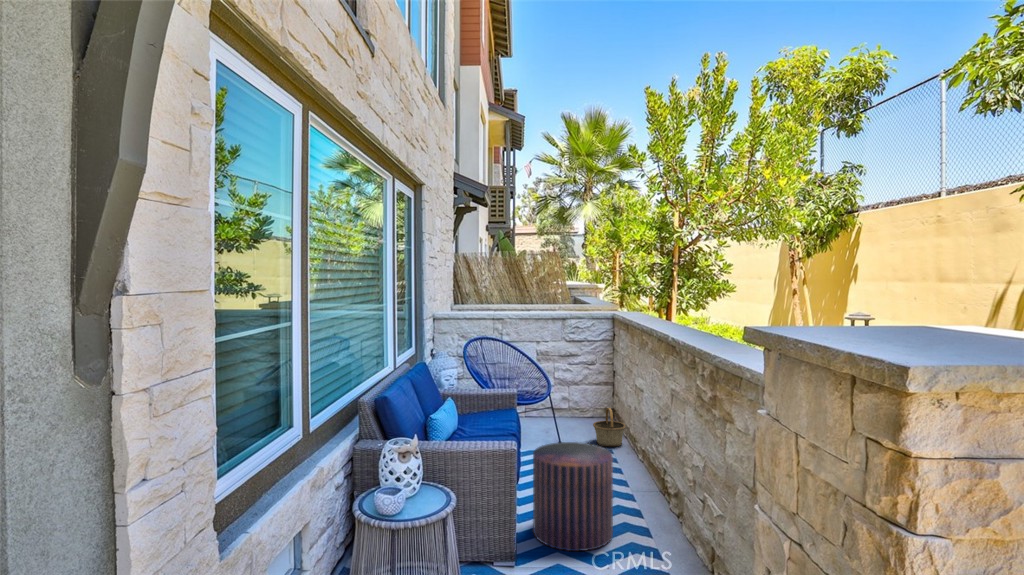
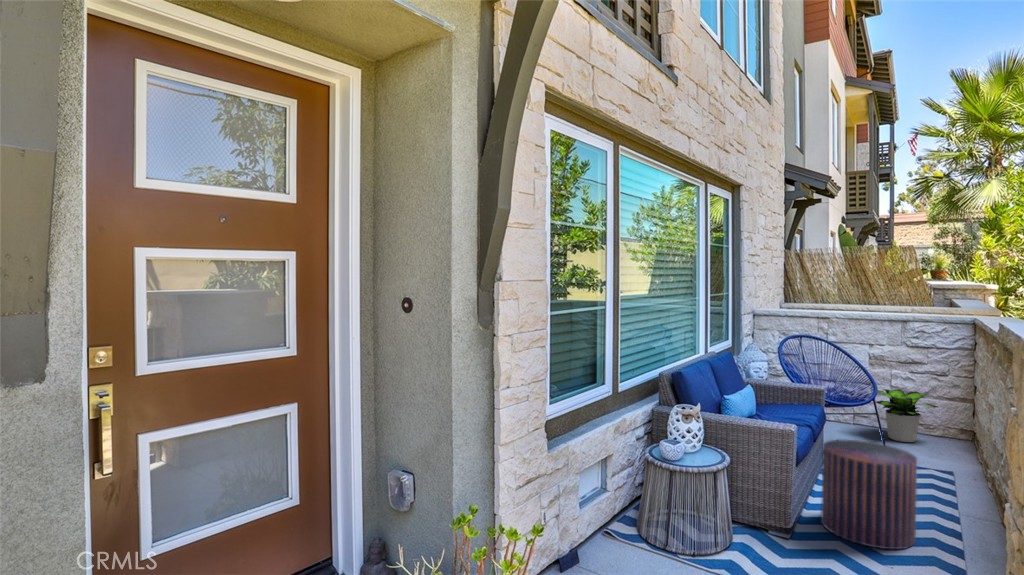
potted plant: none [543,381,592,429] -> present [876,389,938,442]
basket: present [593,408,626,446] -> none [932,424,979,469]

